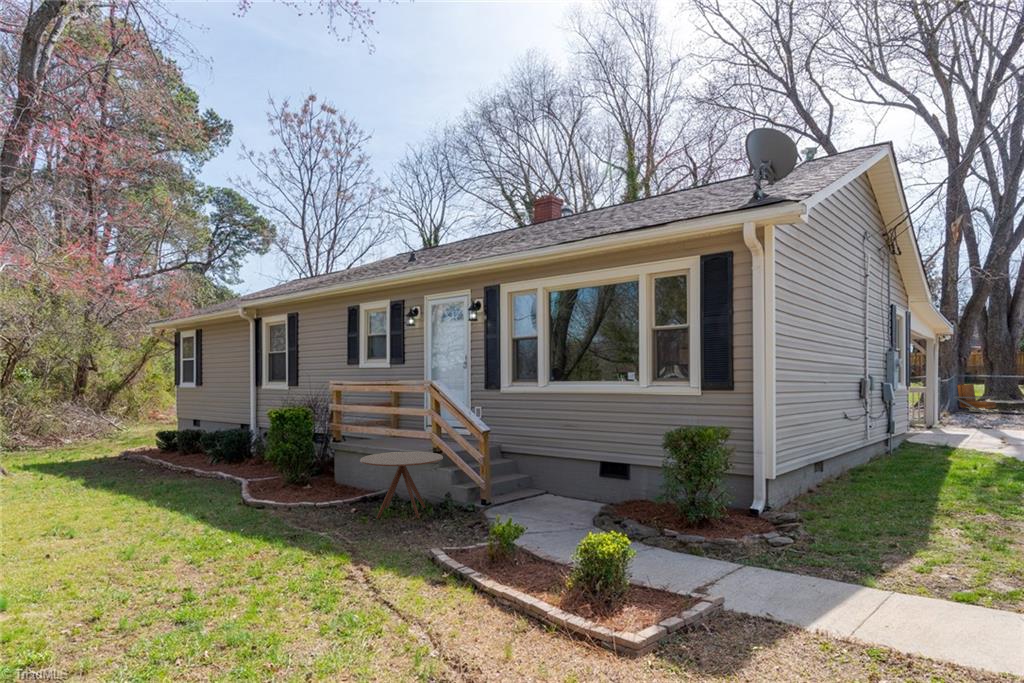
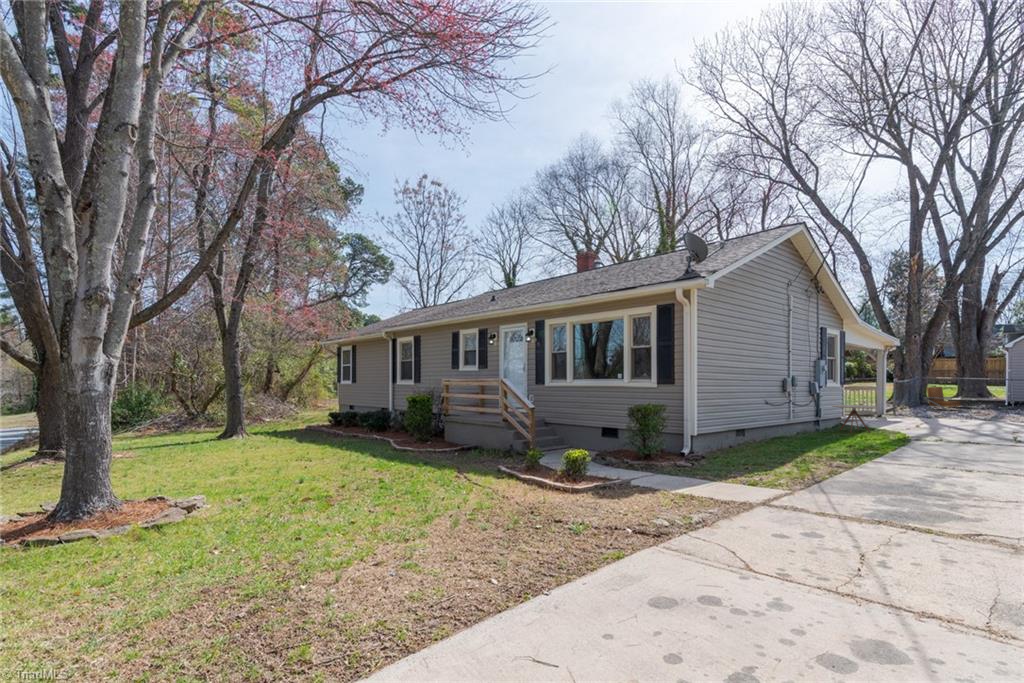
round table: present [360,452,443,519] -> present [832,405,877,432]

